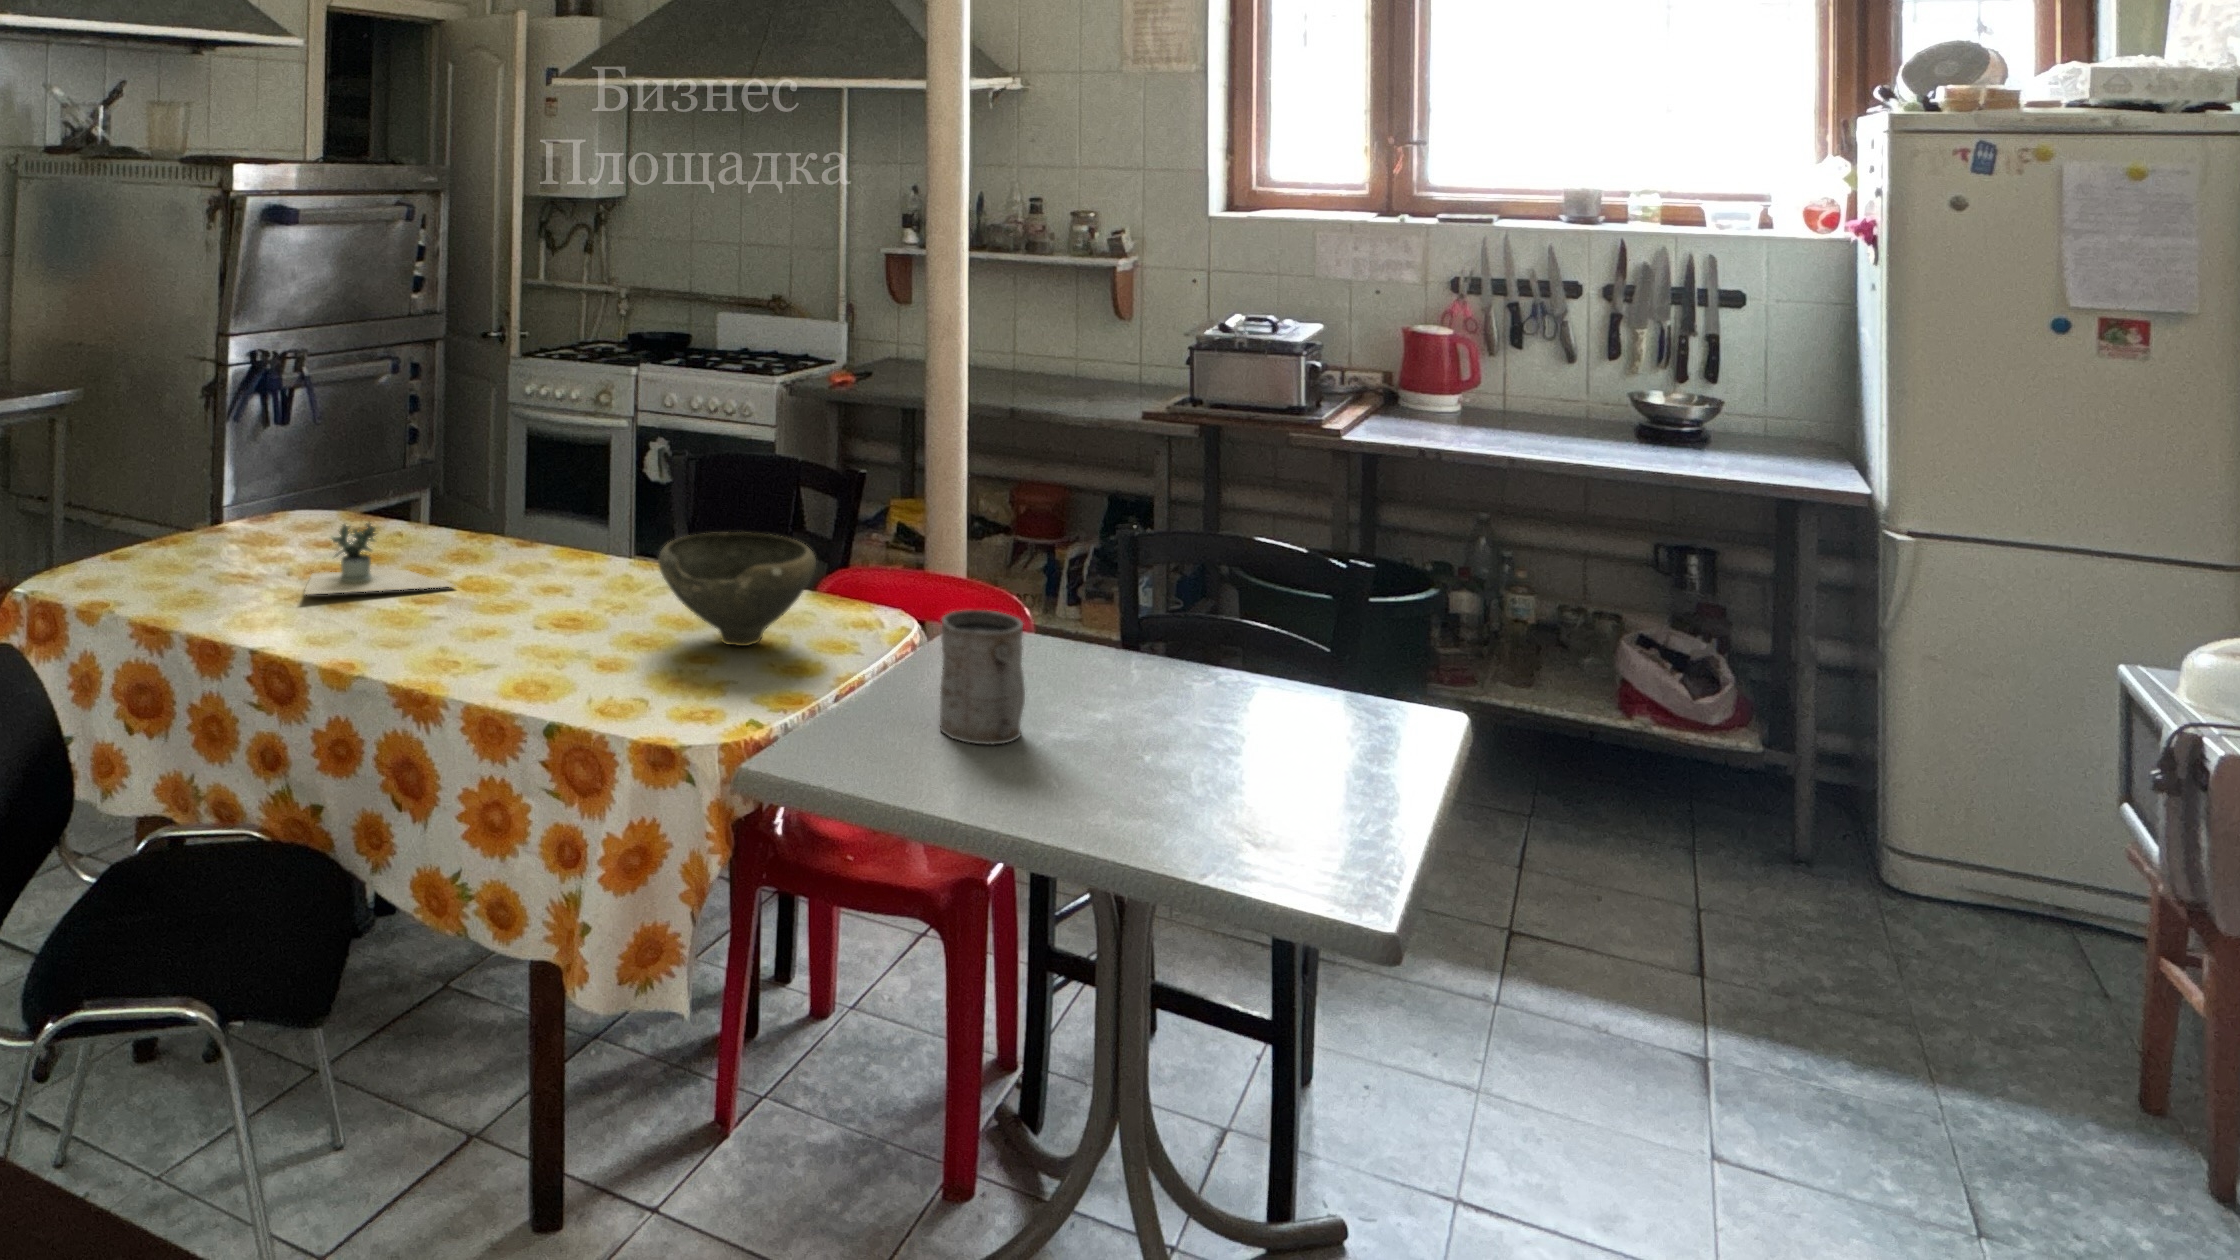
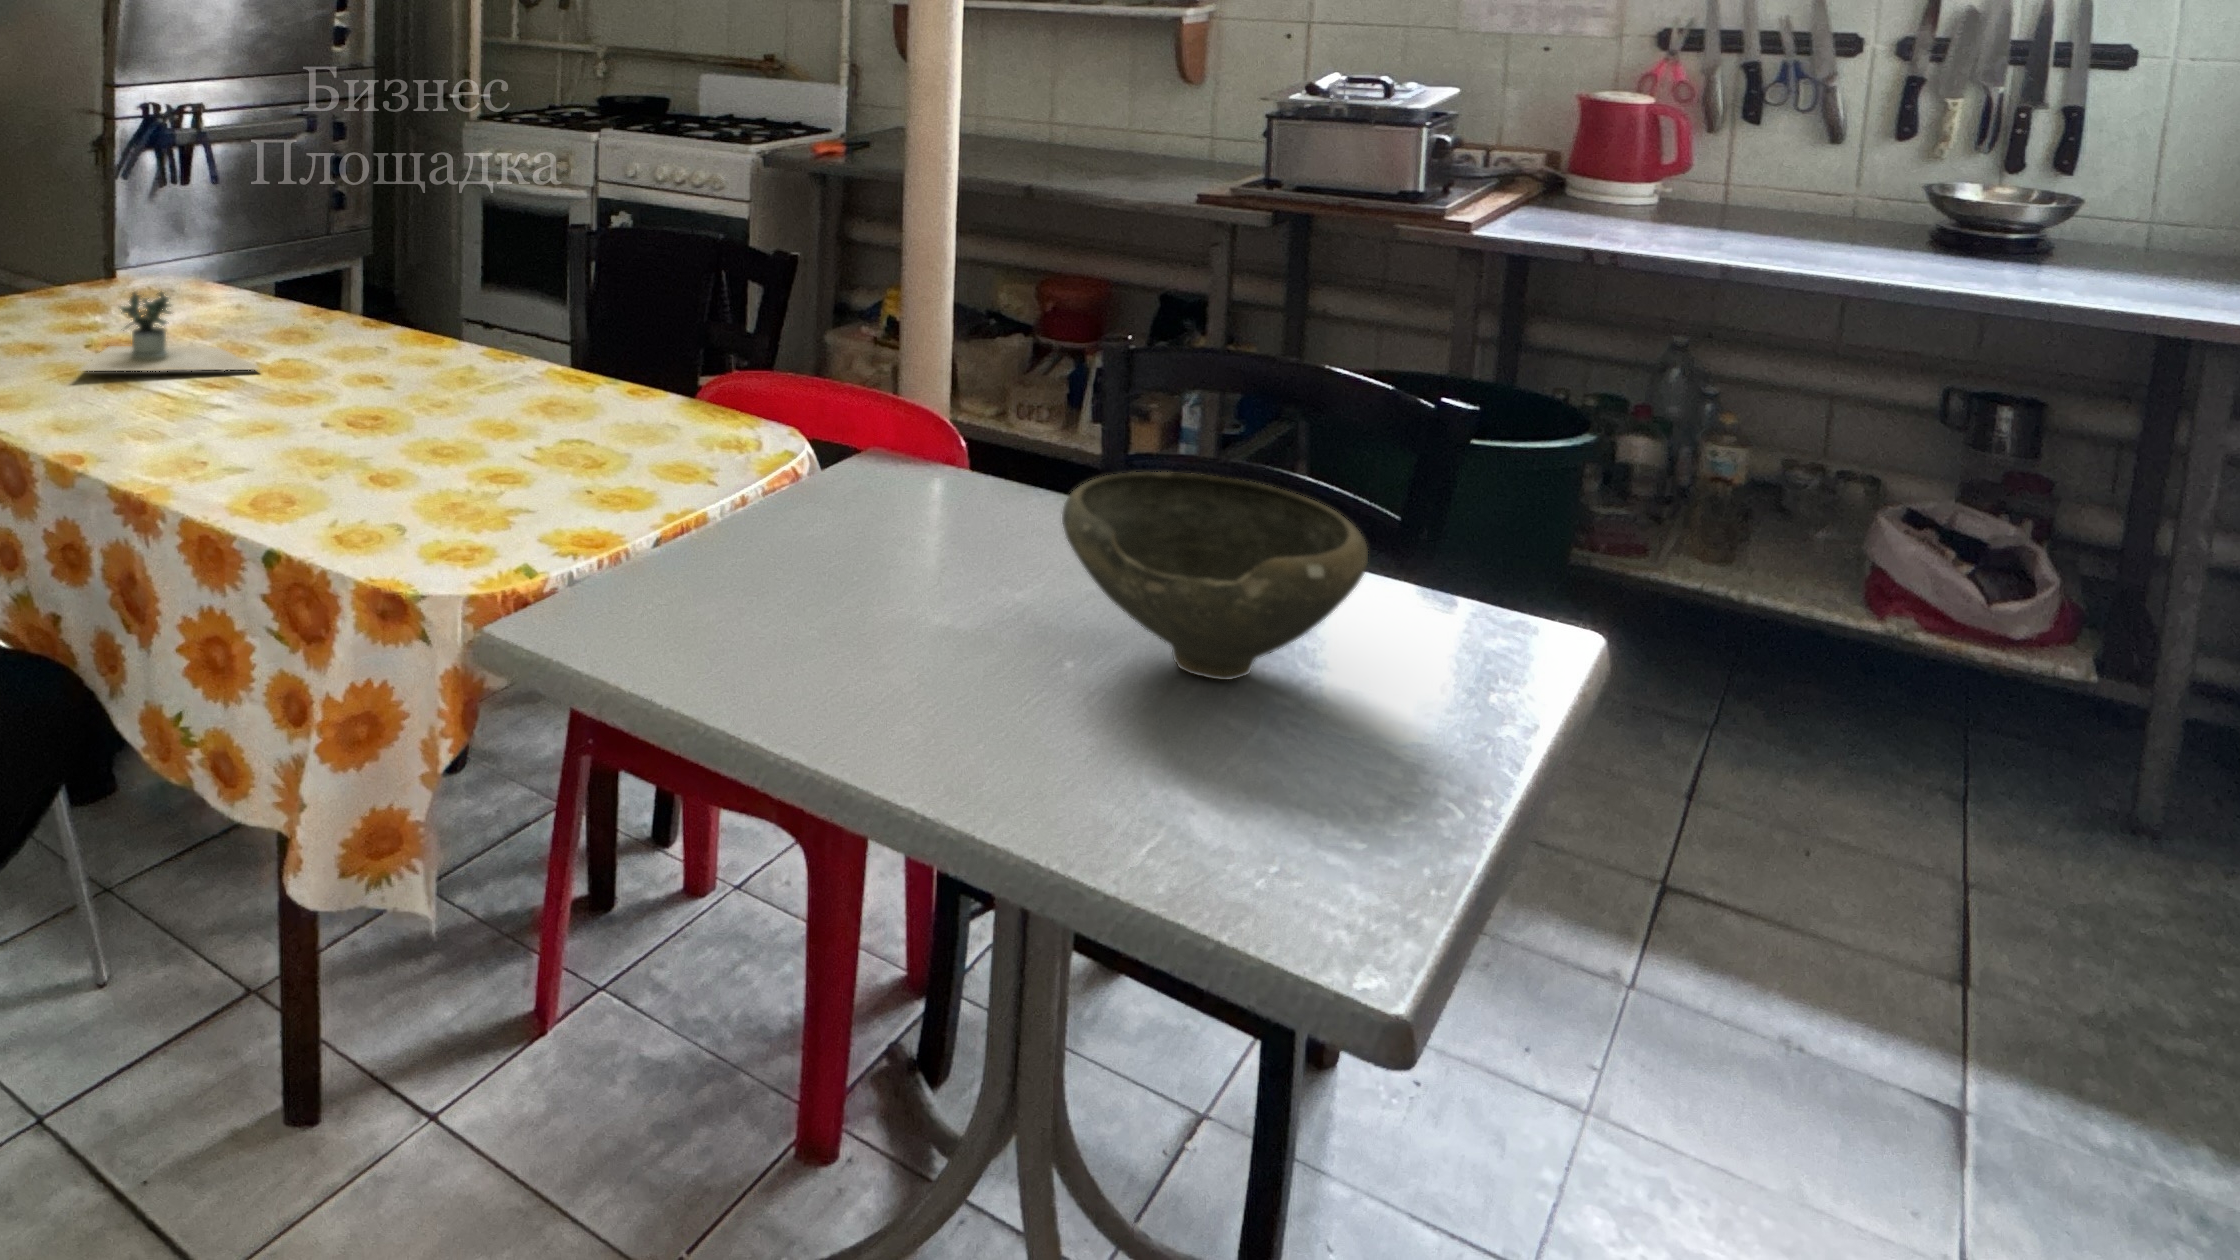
bowl: present [658,532,816,646] -> present [1062,472,1368,680]
mug: present [940,610,1025,744] -> none [777,440,898,626]

